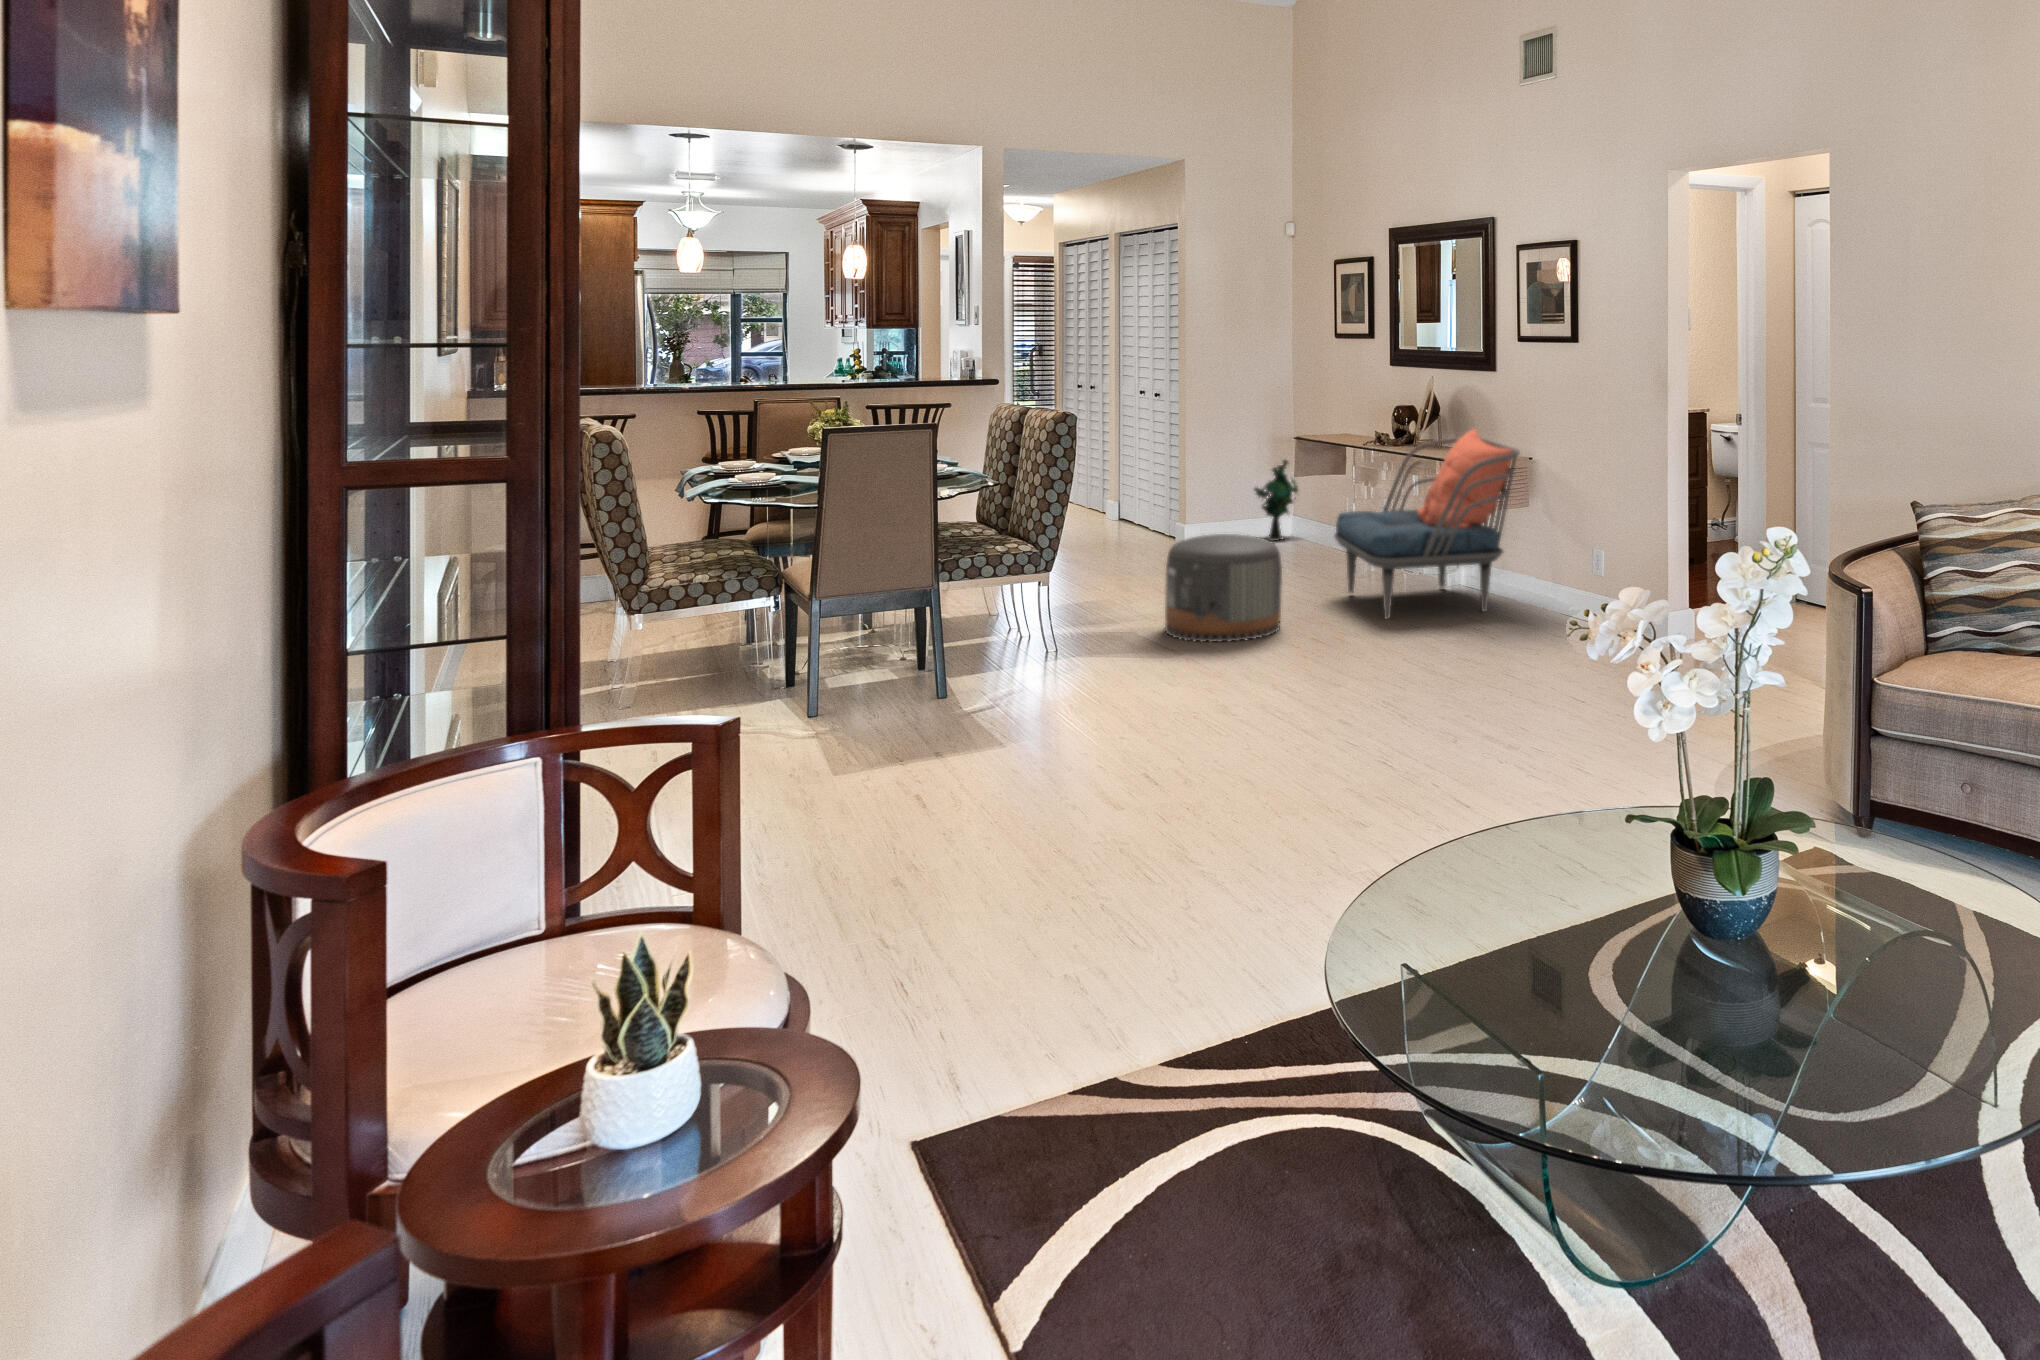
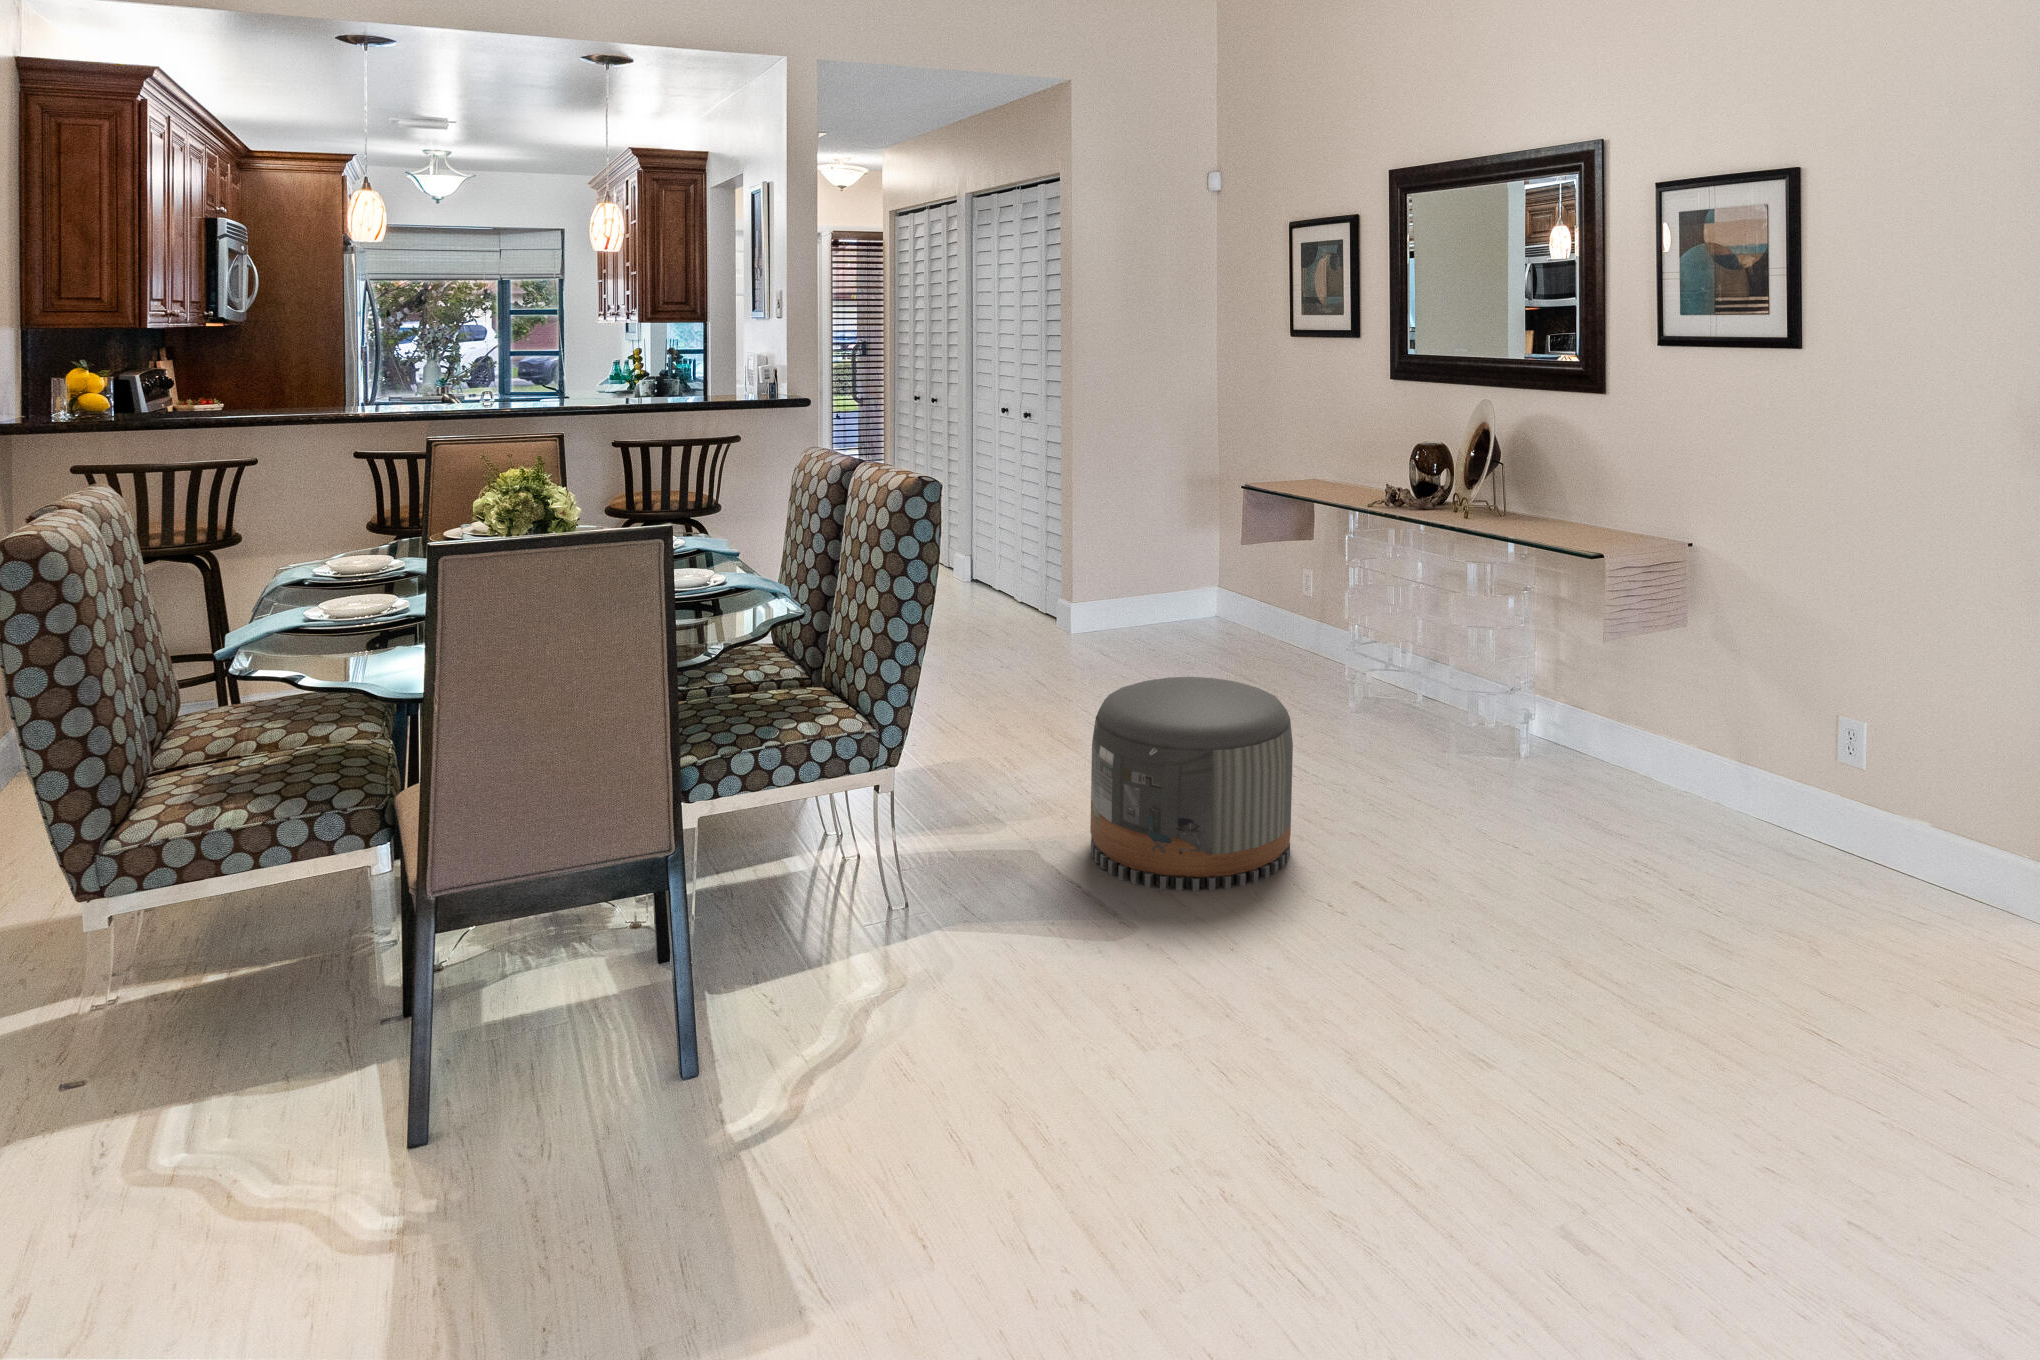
armchair: present [1334,429,1520,619] -> none [1345,485,1685,829]
decorative plant: present [1254,460,1298,541] -> none [1168,512,1235,631]

